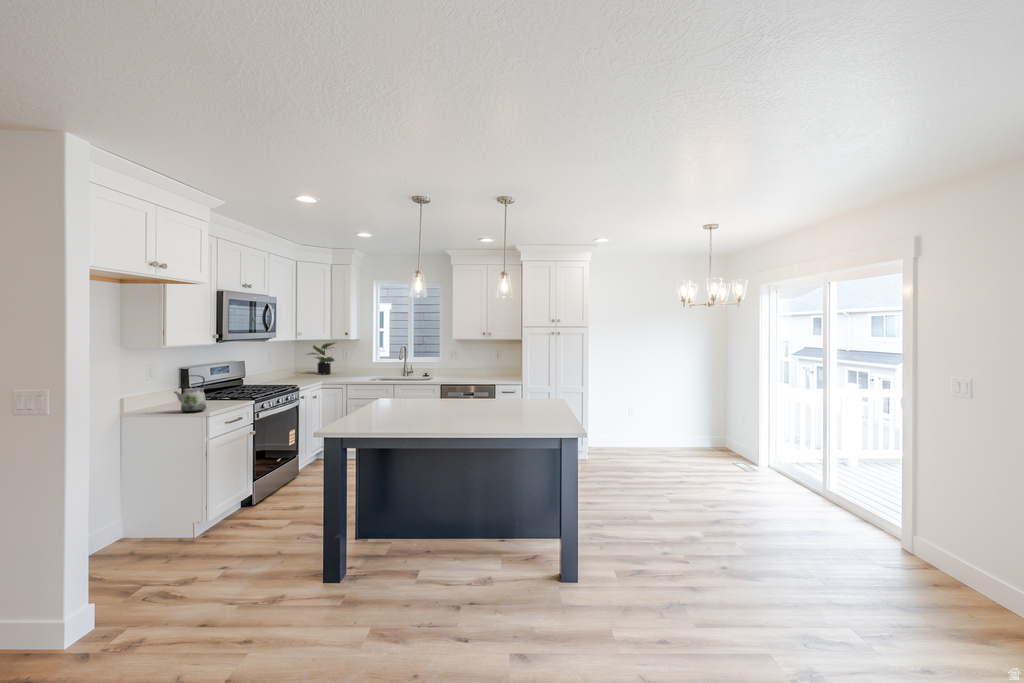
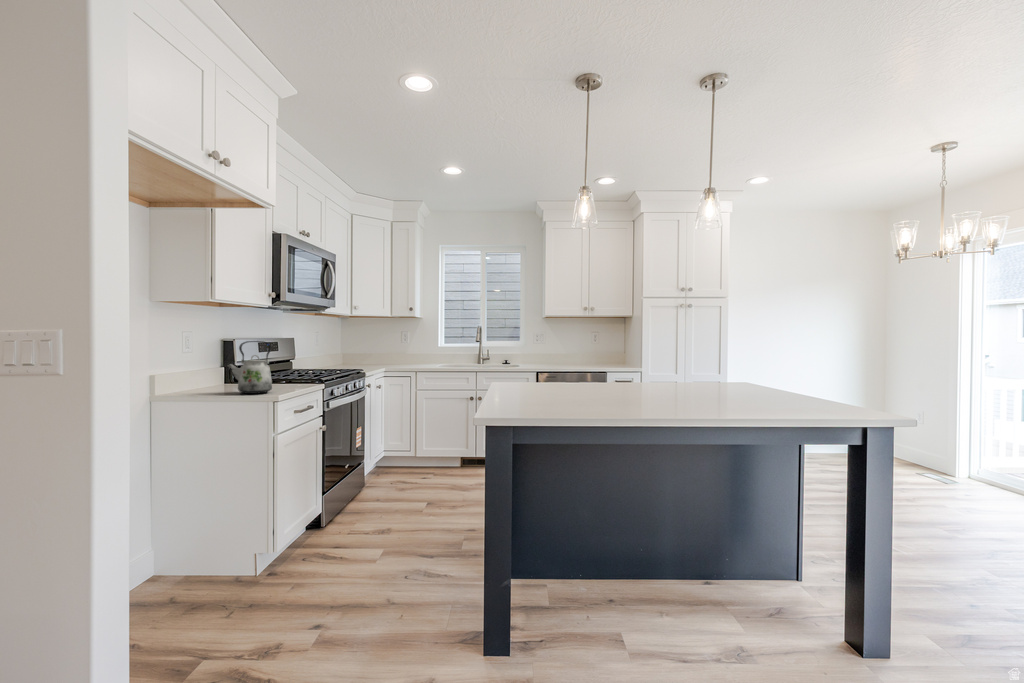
potted plant: present [309,343,335,374] -> none [354,320,396,362]

